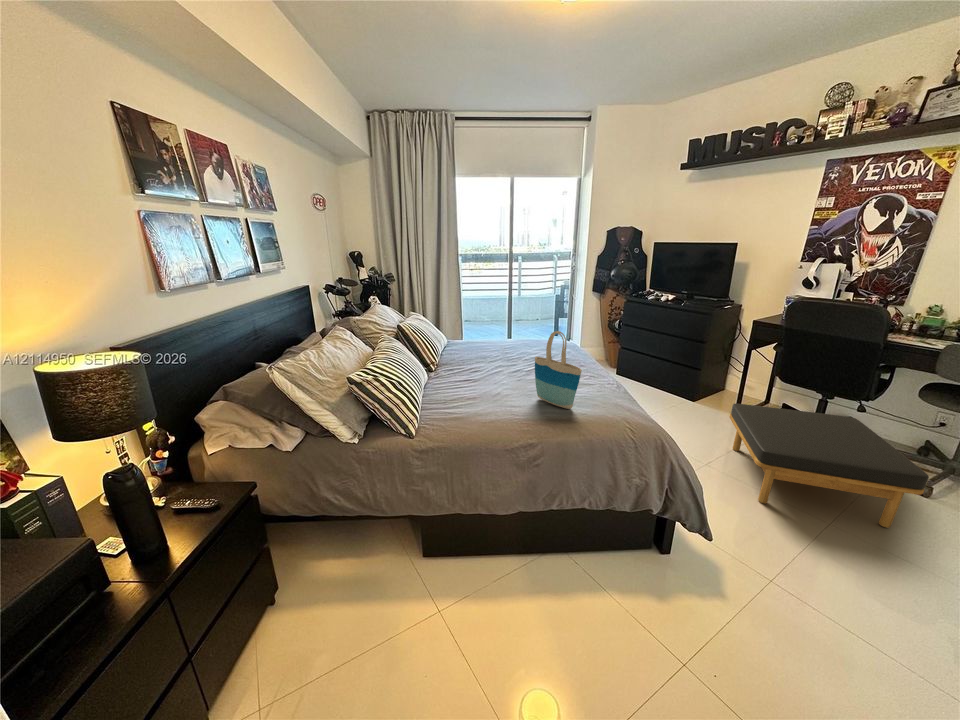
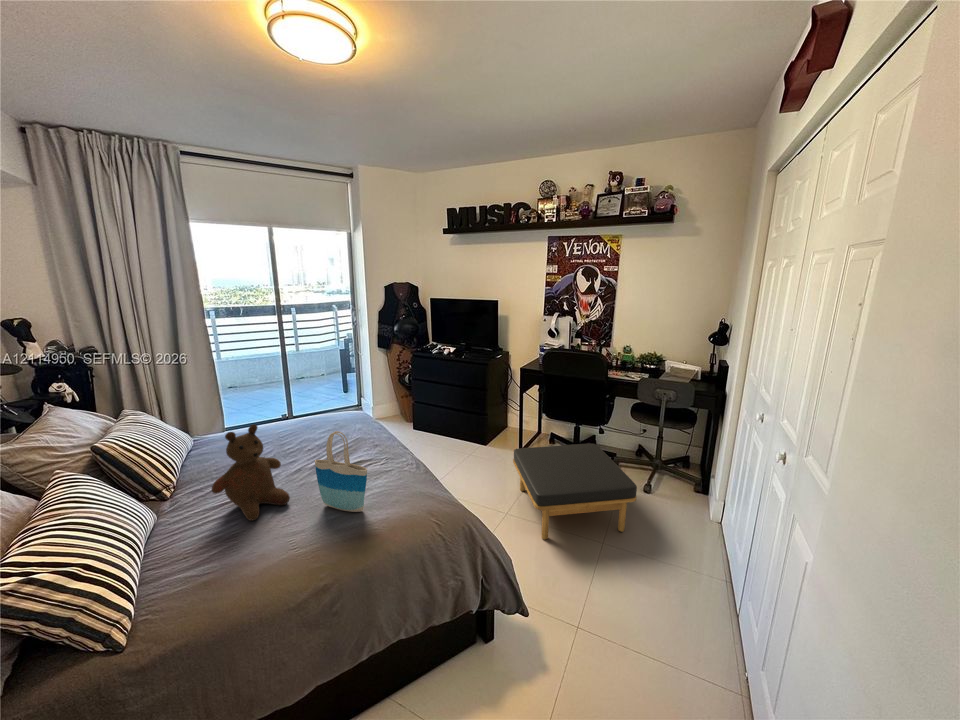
teddy bear: none [456,321,511,397] -> present [212,424,290,521]

